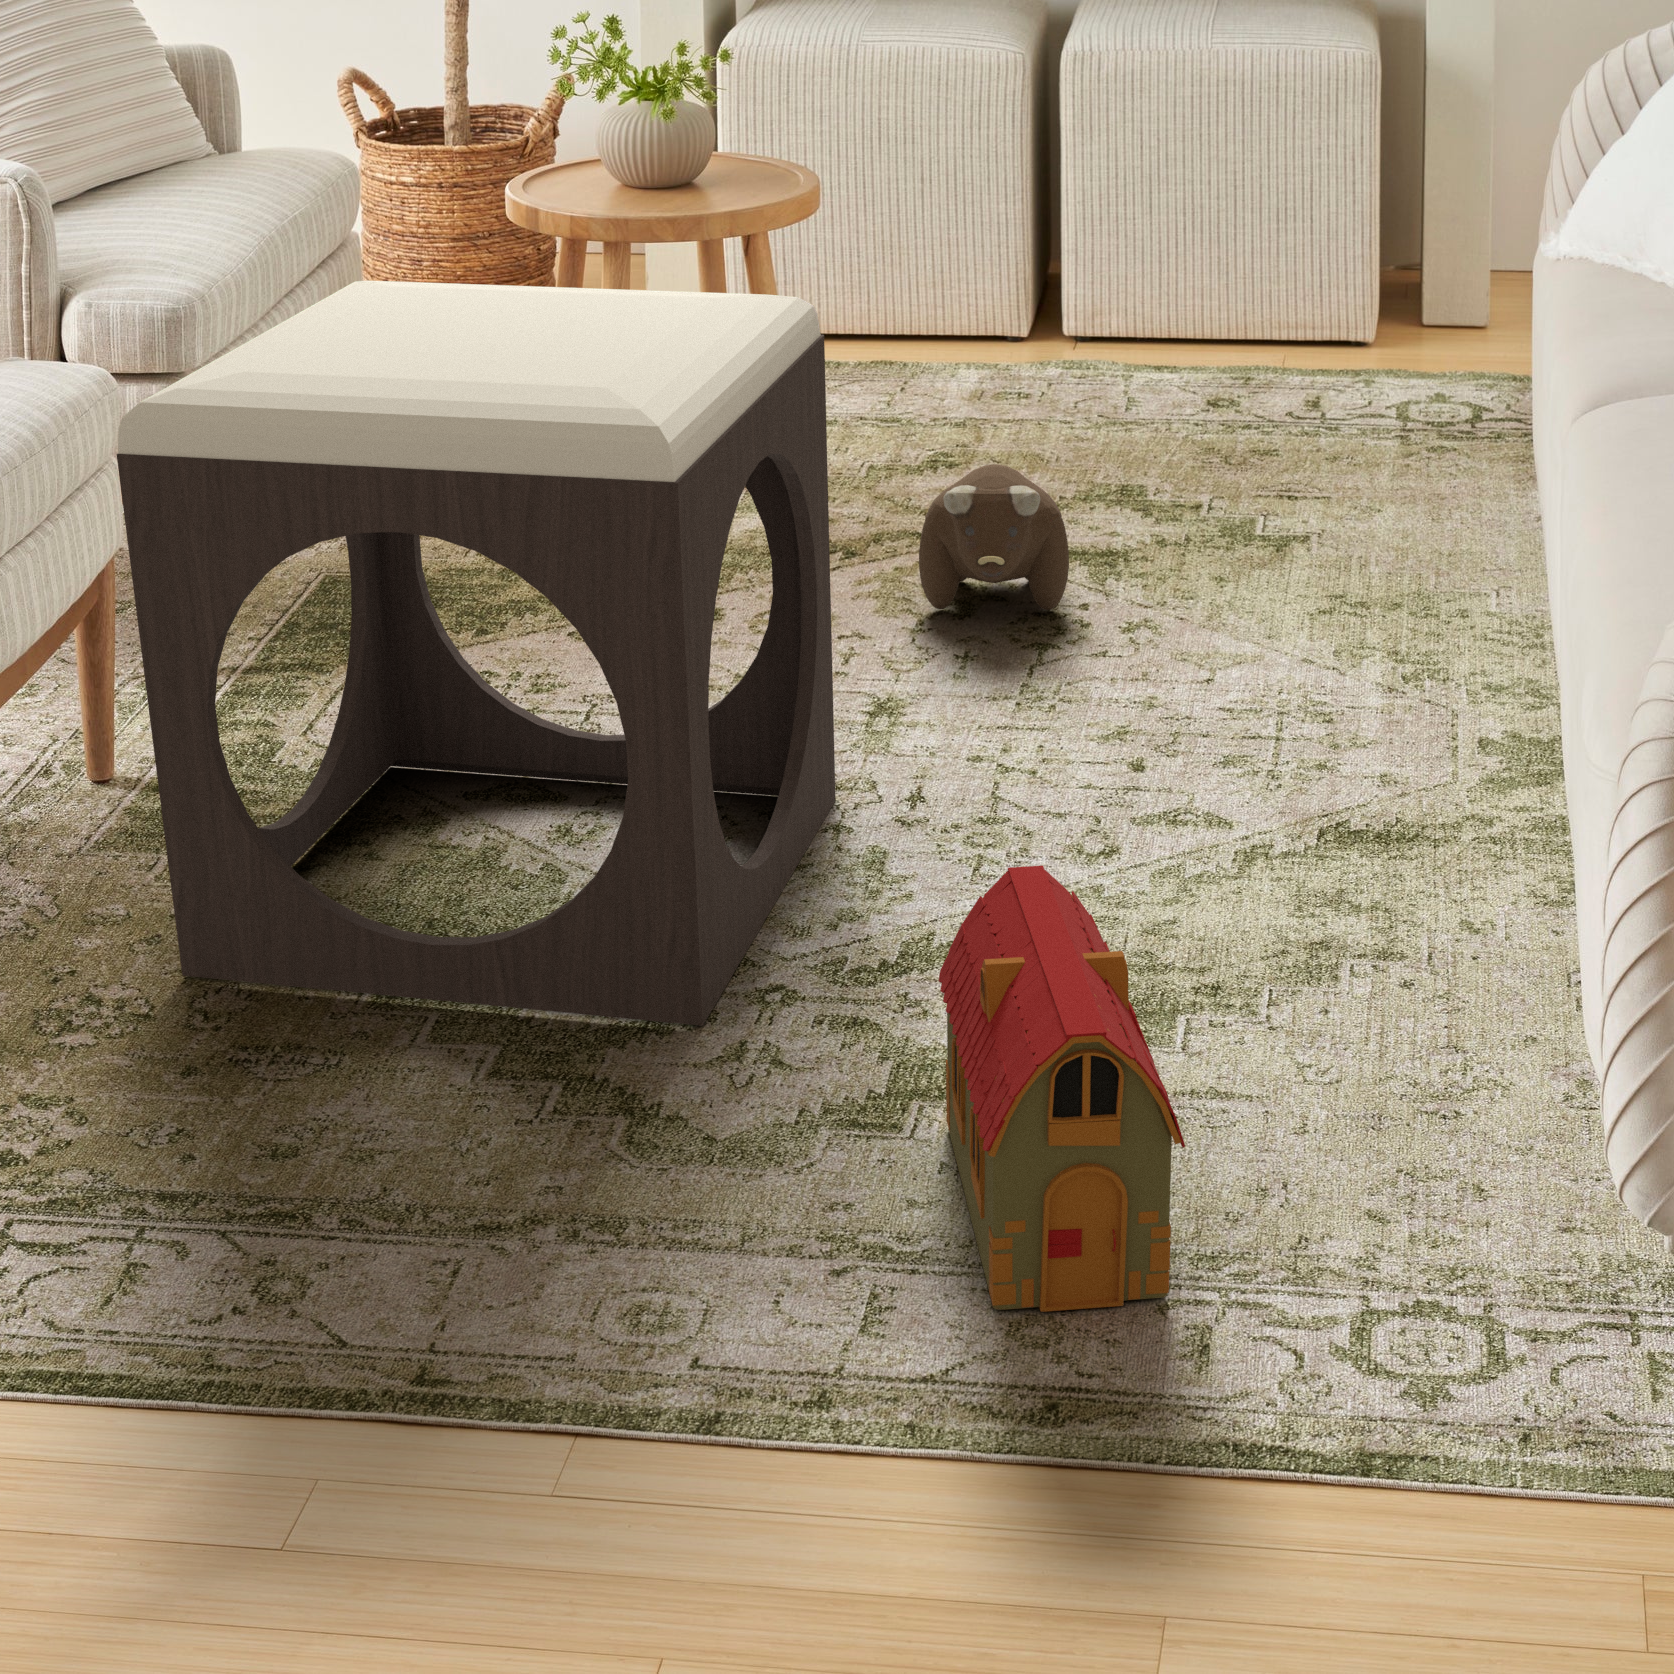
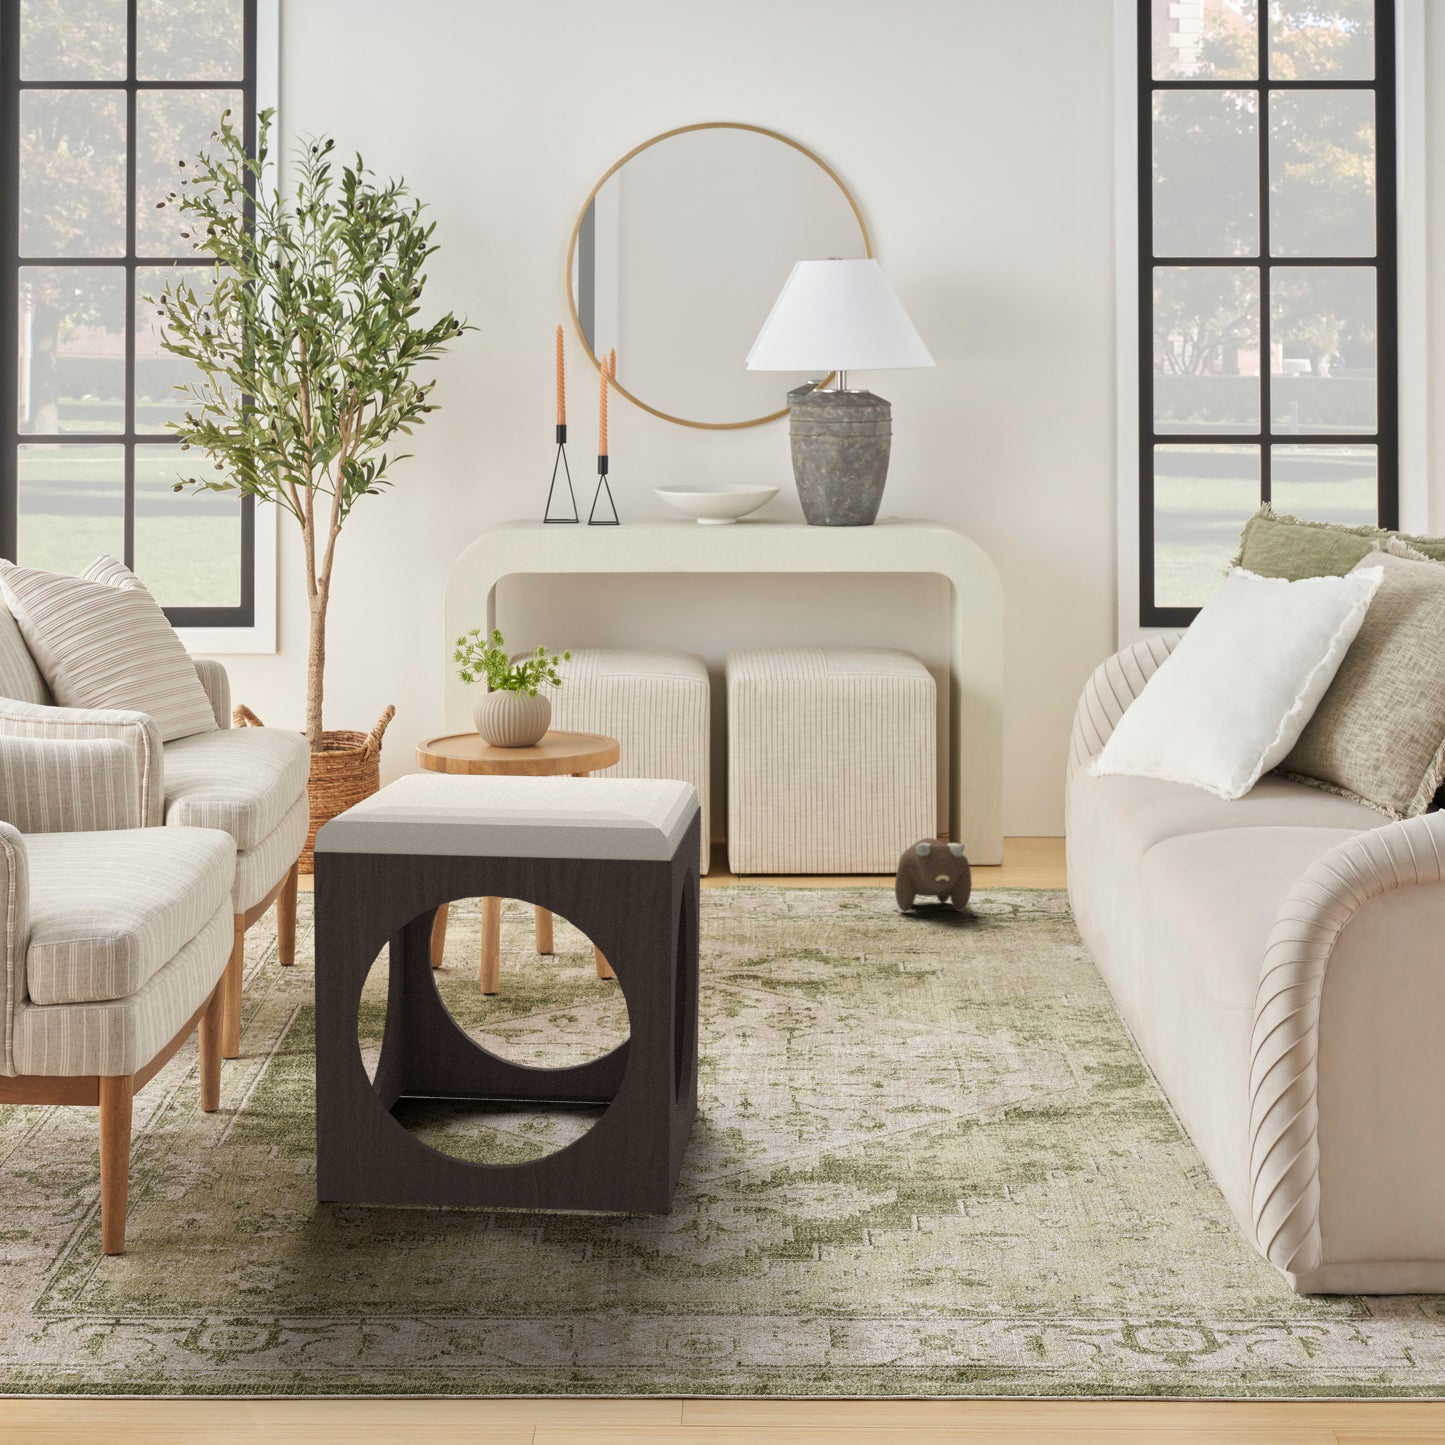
plush toy: present [919,464,1069,610] -> present [895,838,972,912]
toy house: present [939,866,1185,1312] -> none [841,1082,1024,1334]

